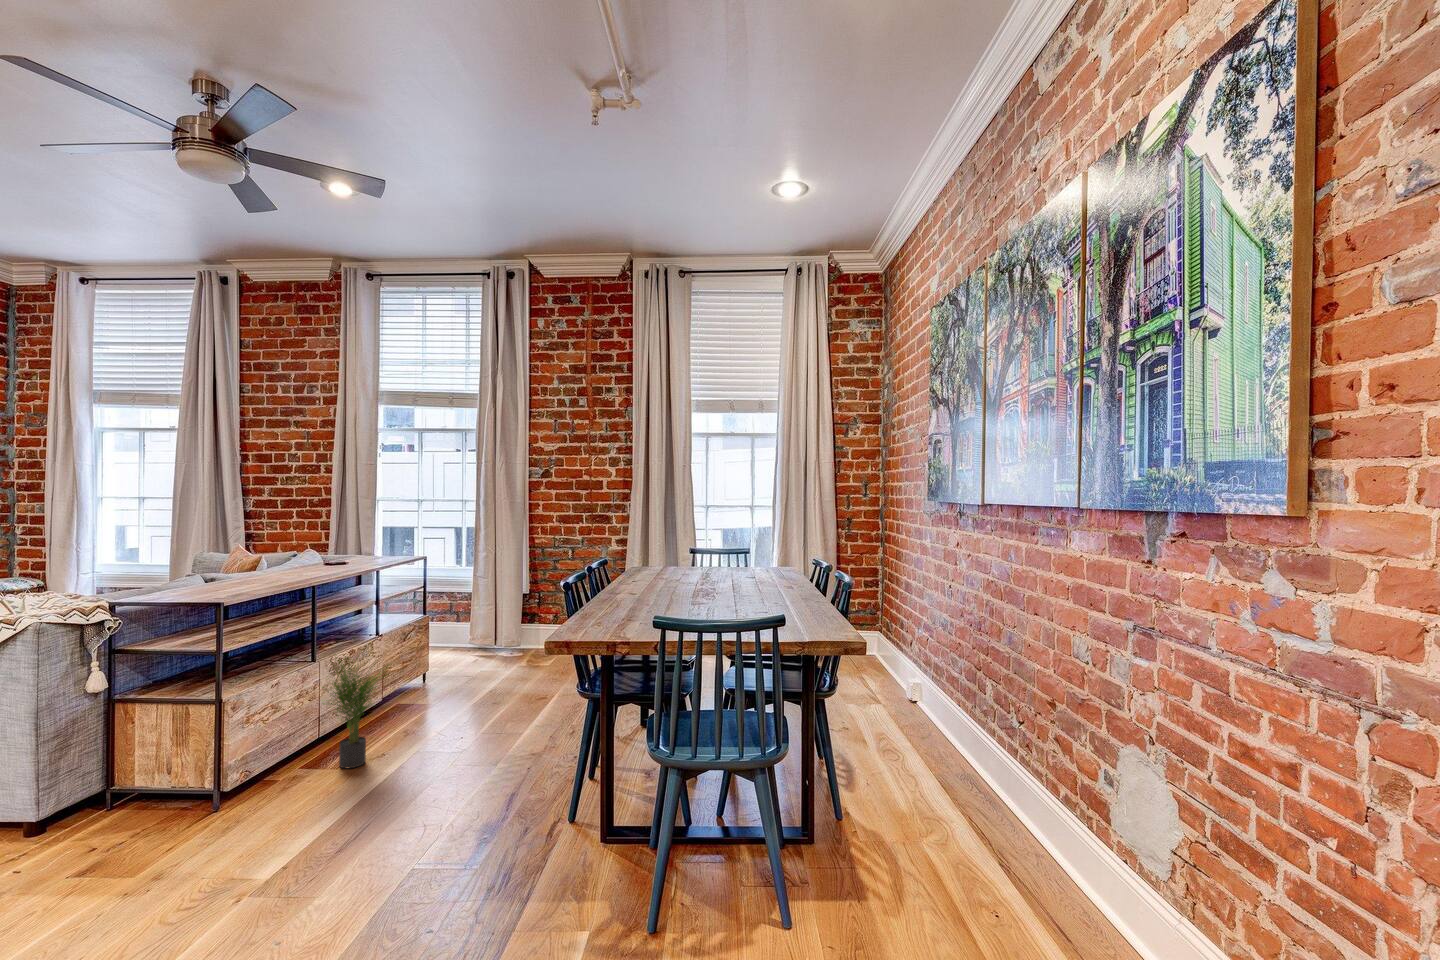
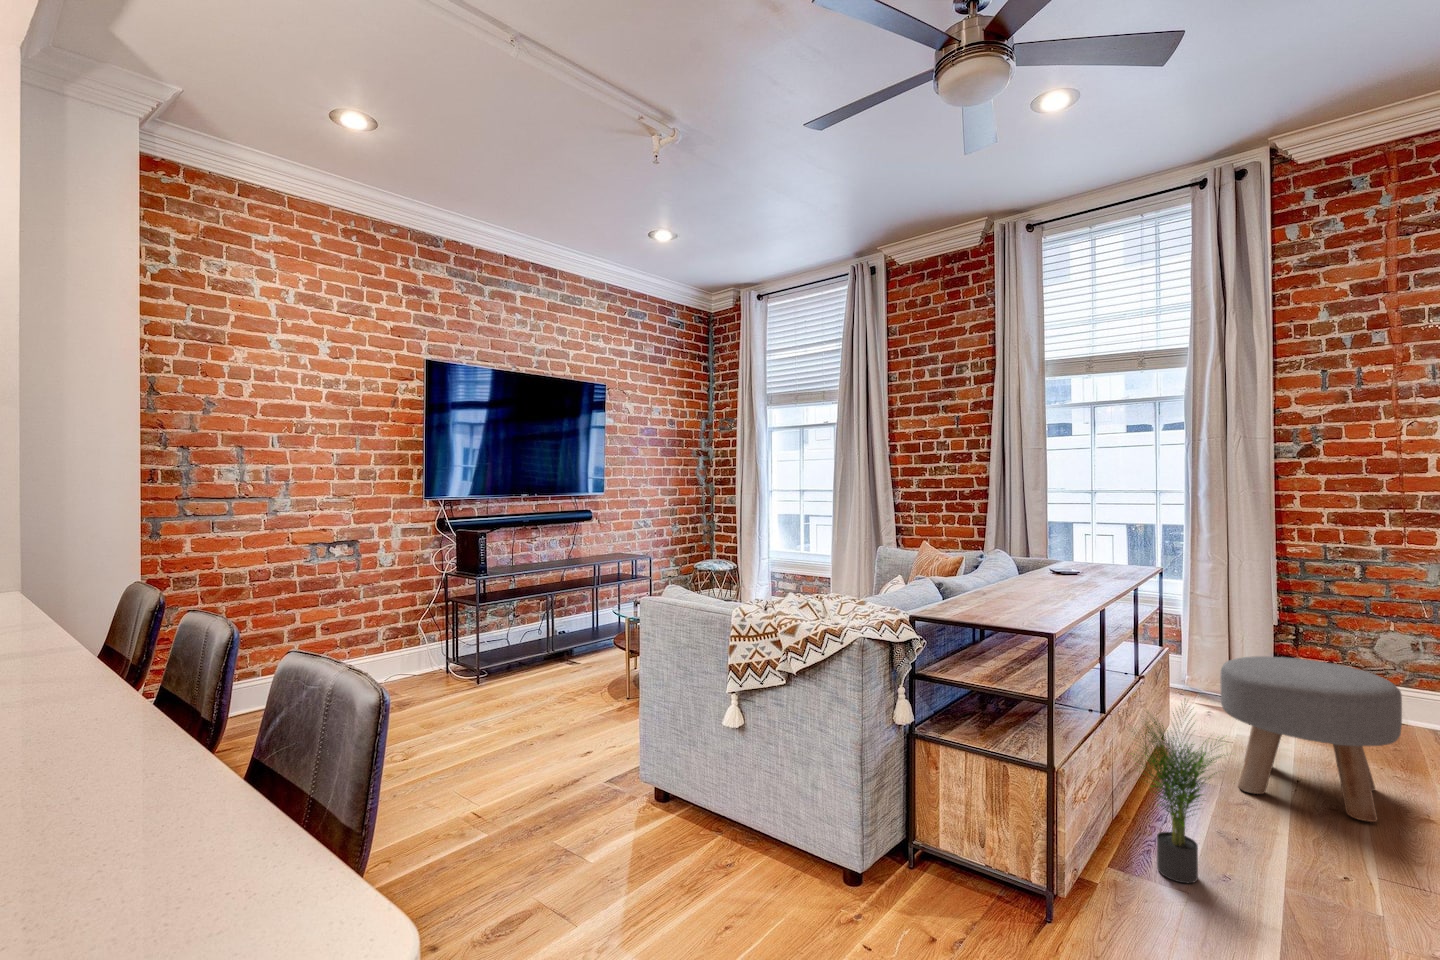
ottoman: none [446,612,540,707] -> present [1220,656,1402,822]

